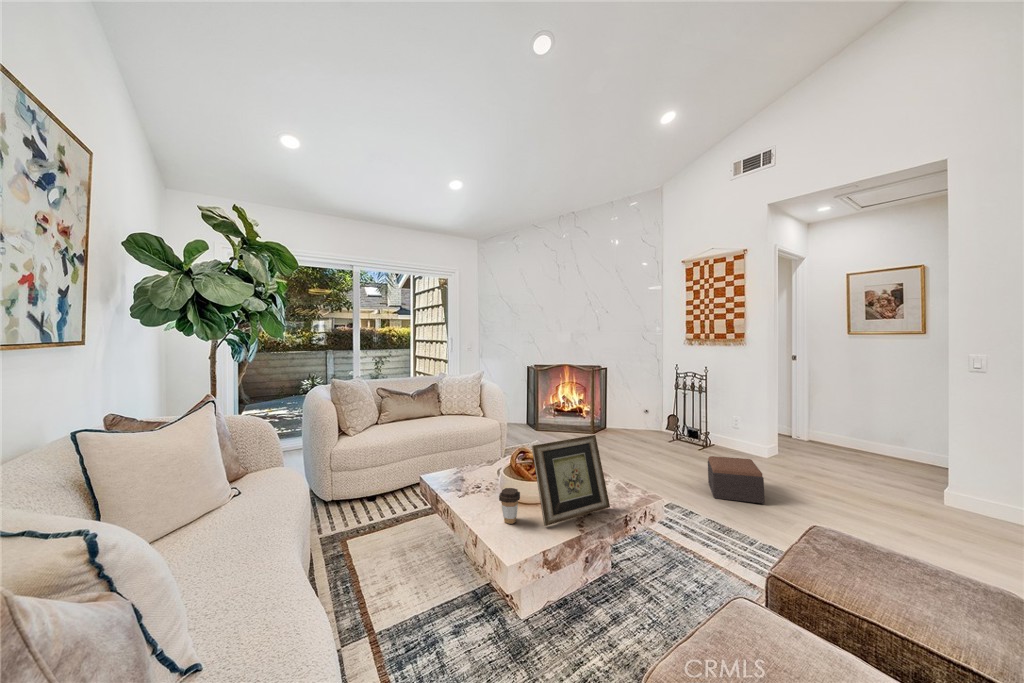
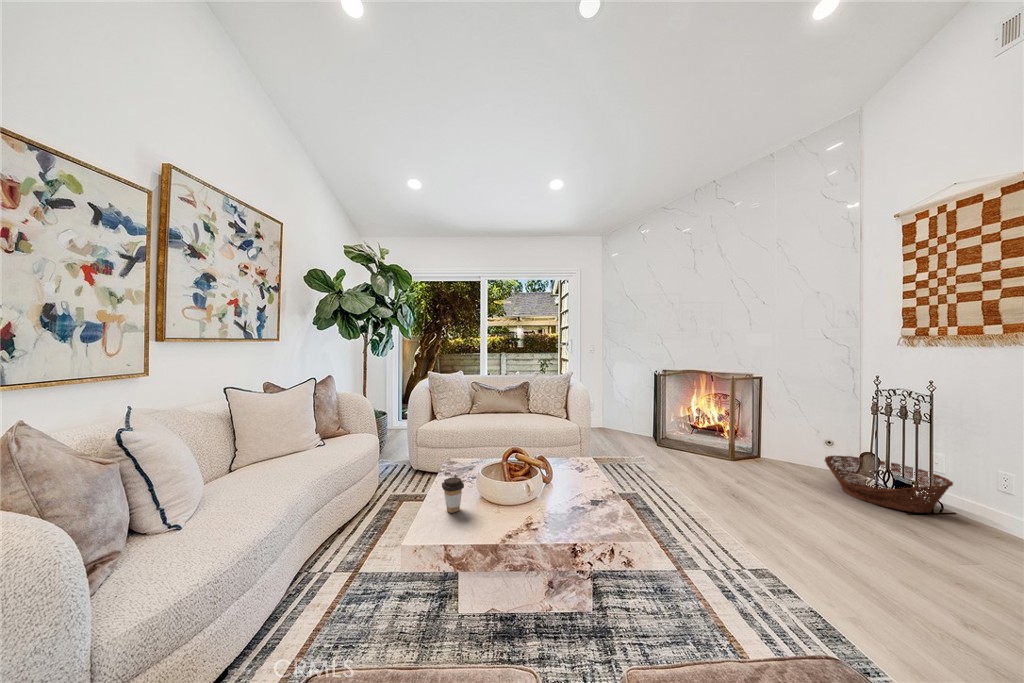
basket: none [650,421,715,450] -> present [825,456,953,513]
picture frame: present [532,435,610,526] -> none [469,439,557,528]
footstool: present [708,456,764,504] -> none [860,521,983,630]

